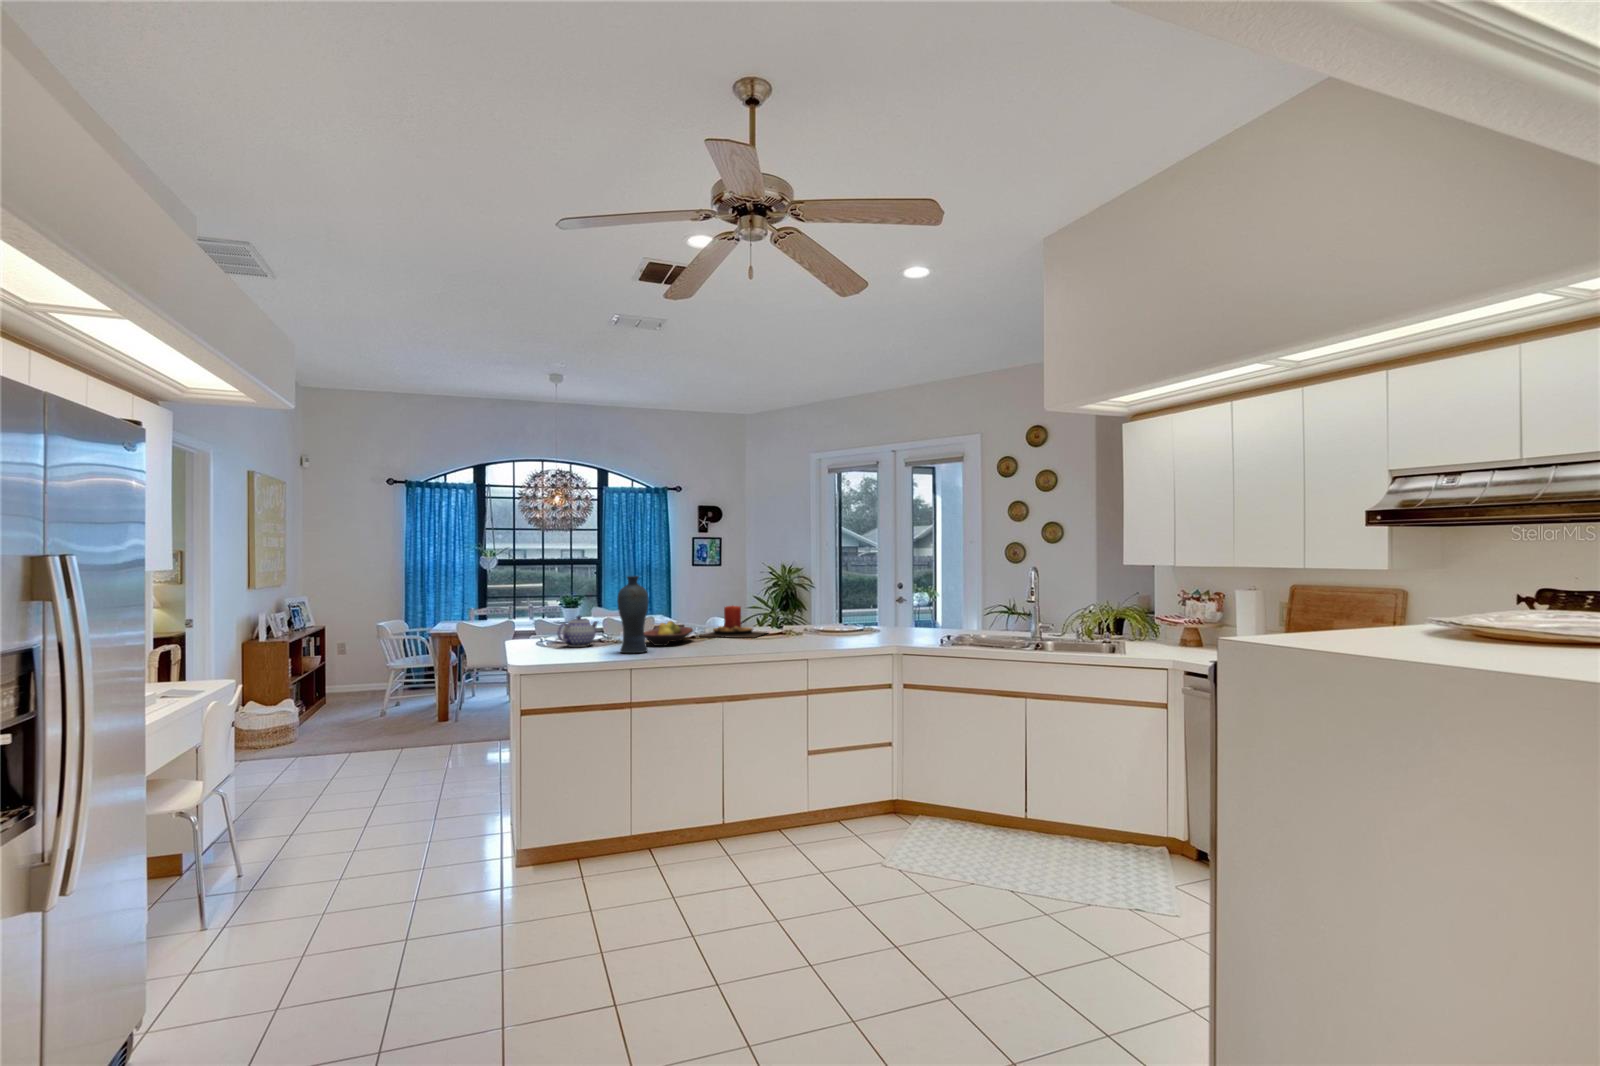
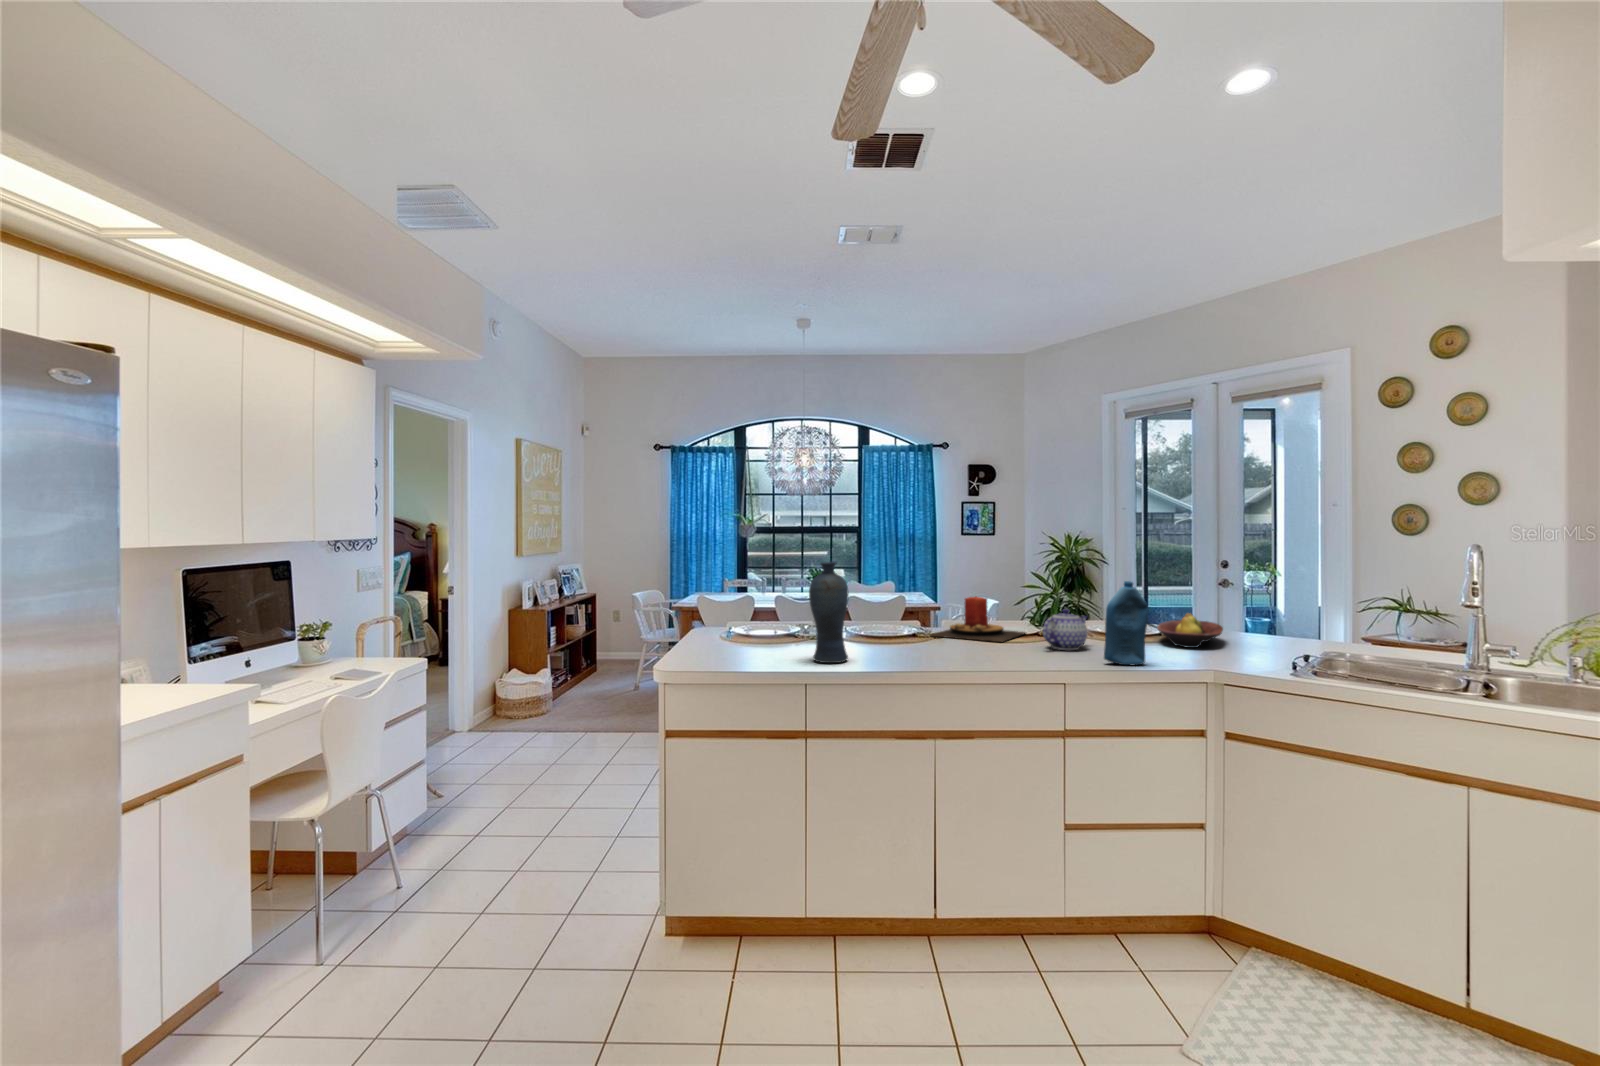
bottle: none [829,587,857,645] -> present [1104,581,1148,665]
teapot: present [557,616,598,647] -> present [1043,609,1087,650]
fruit bowl: present [644,621,693,646] -> present [1157,613,1223,648]

